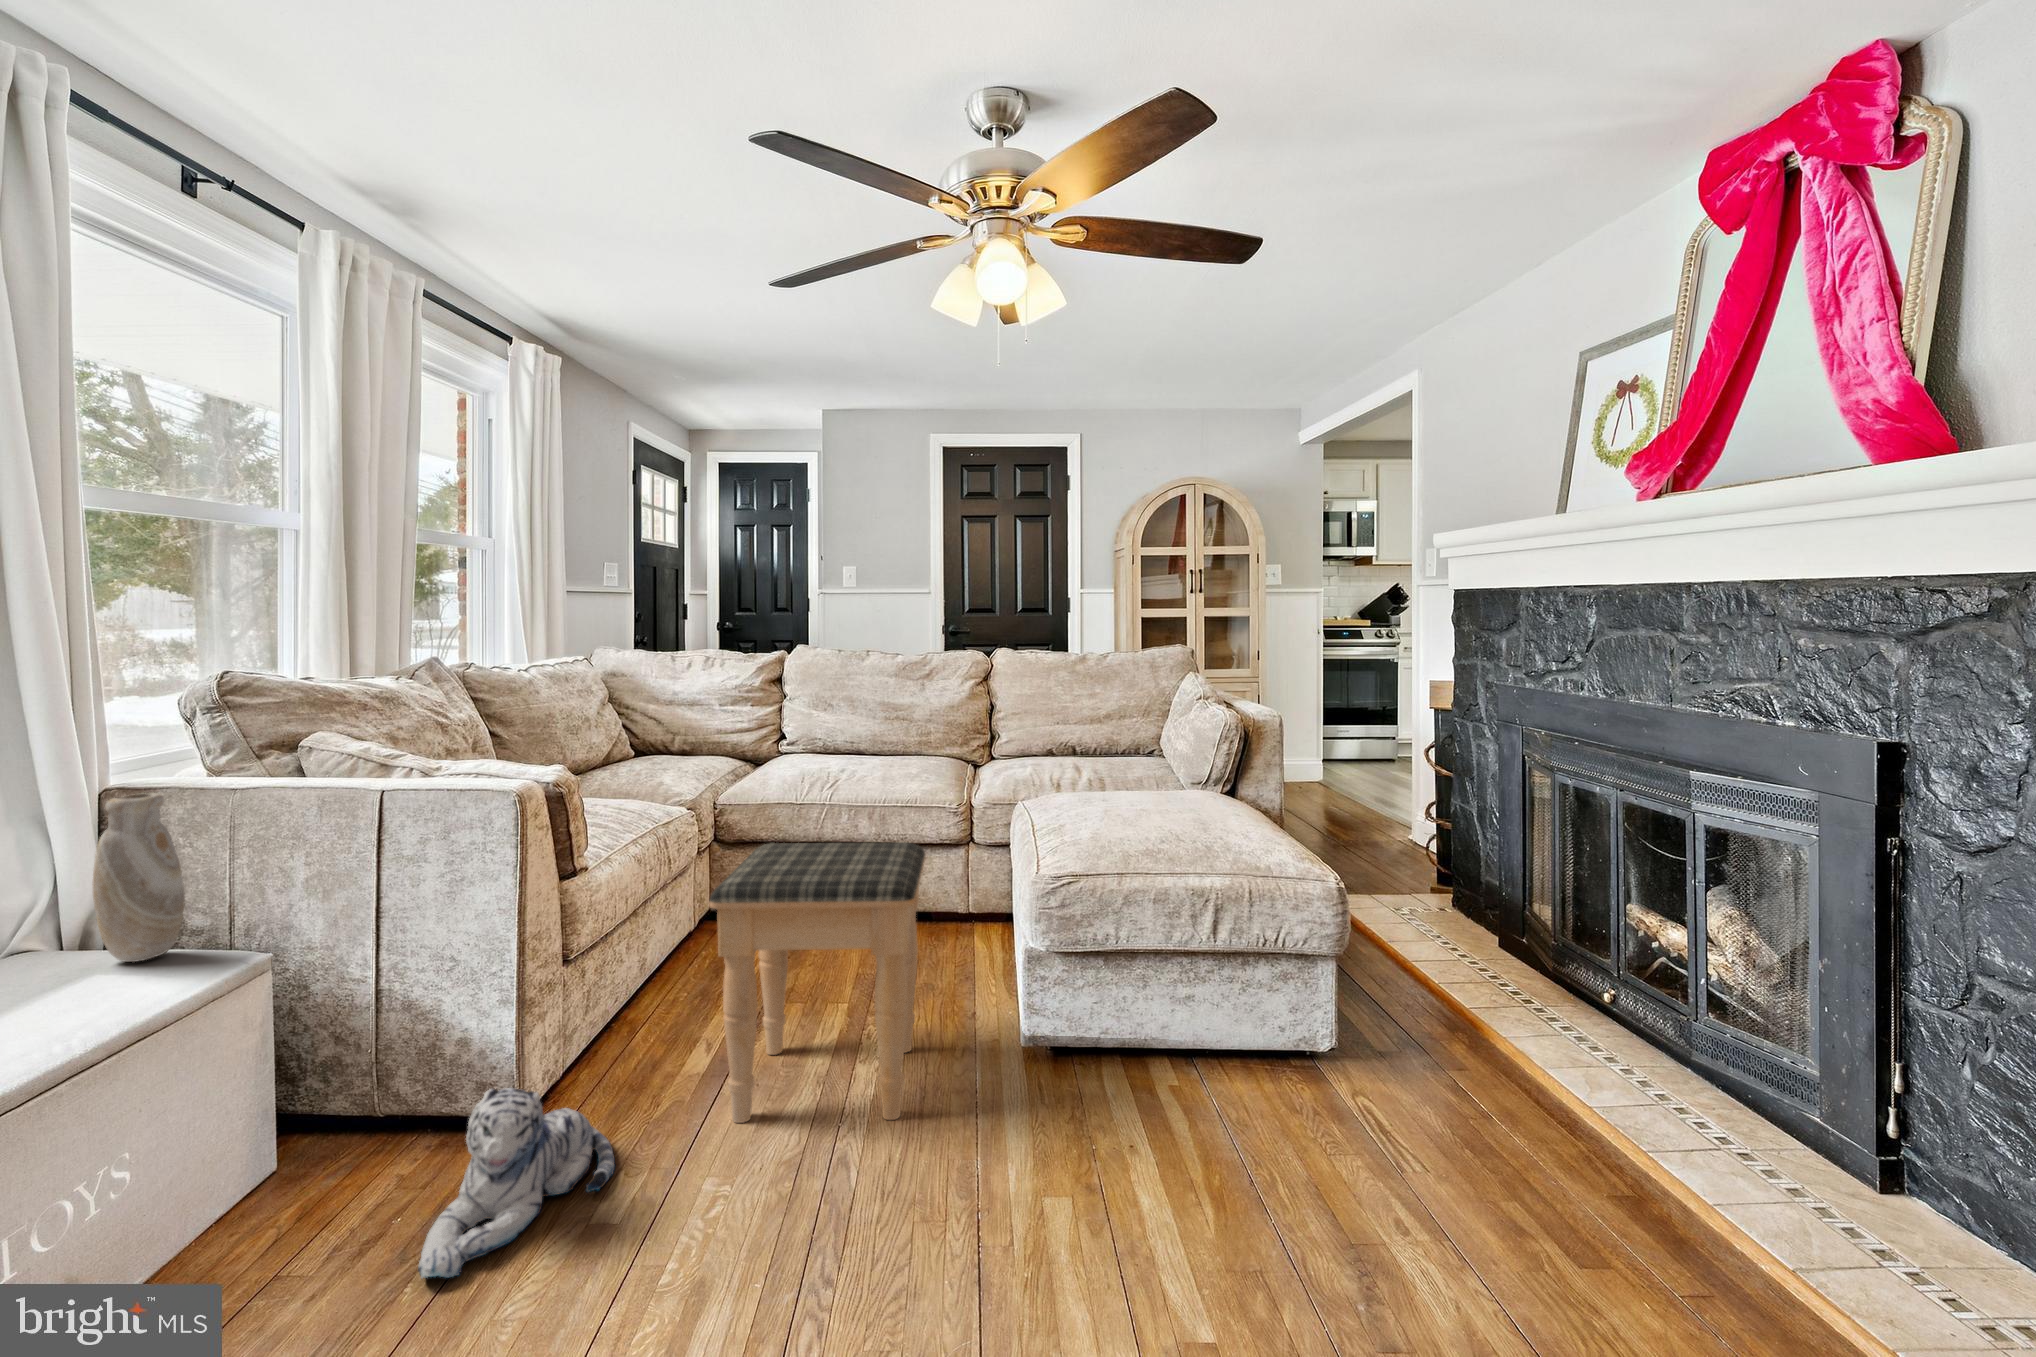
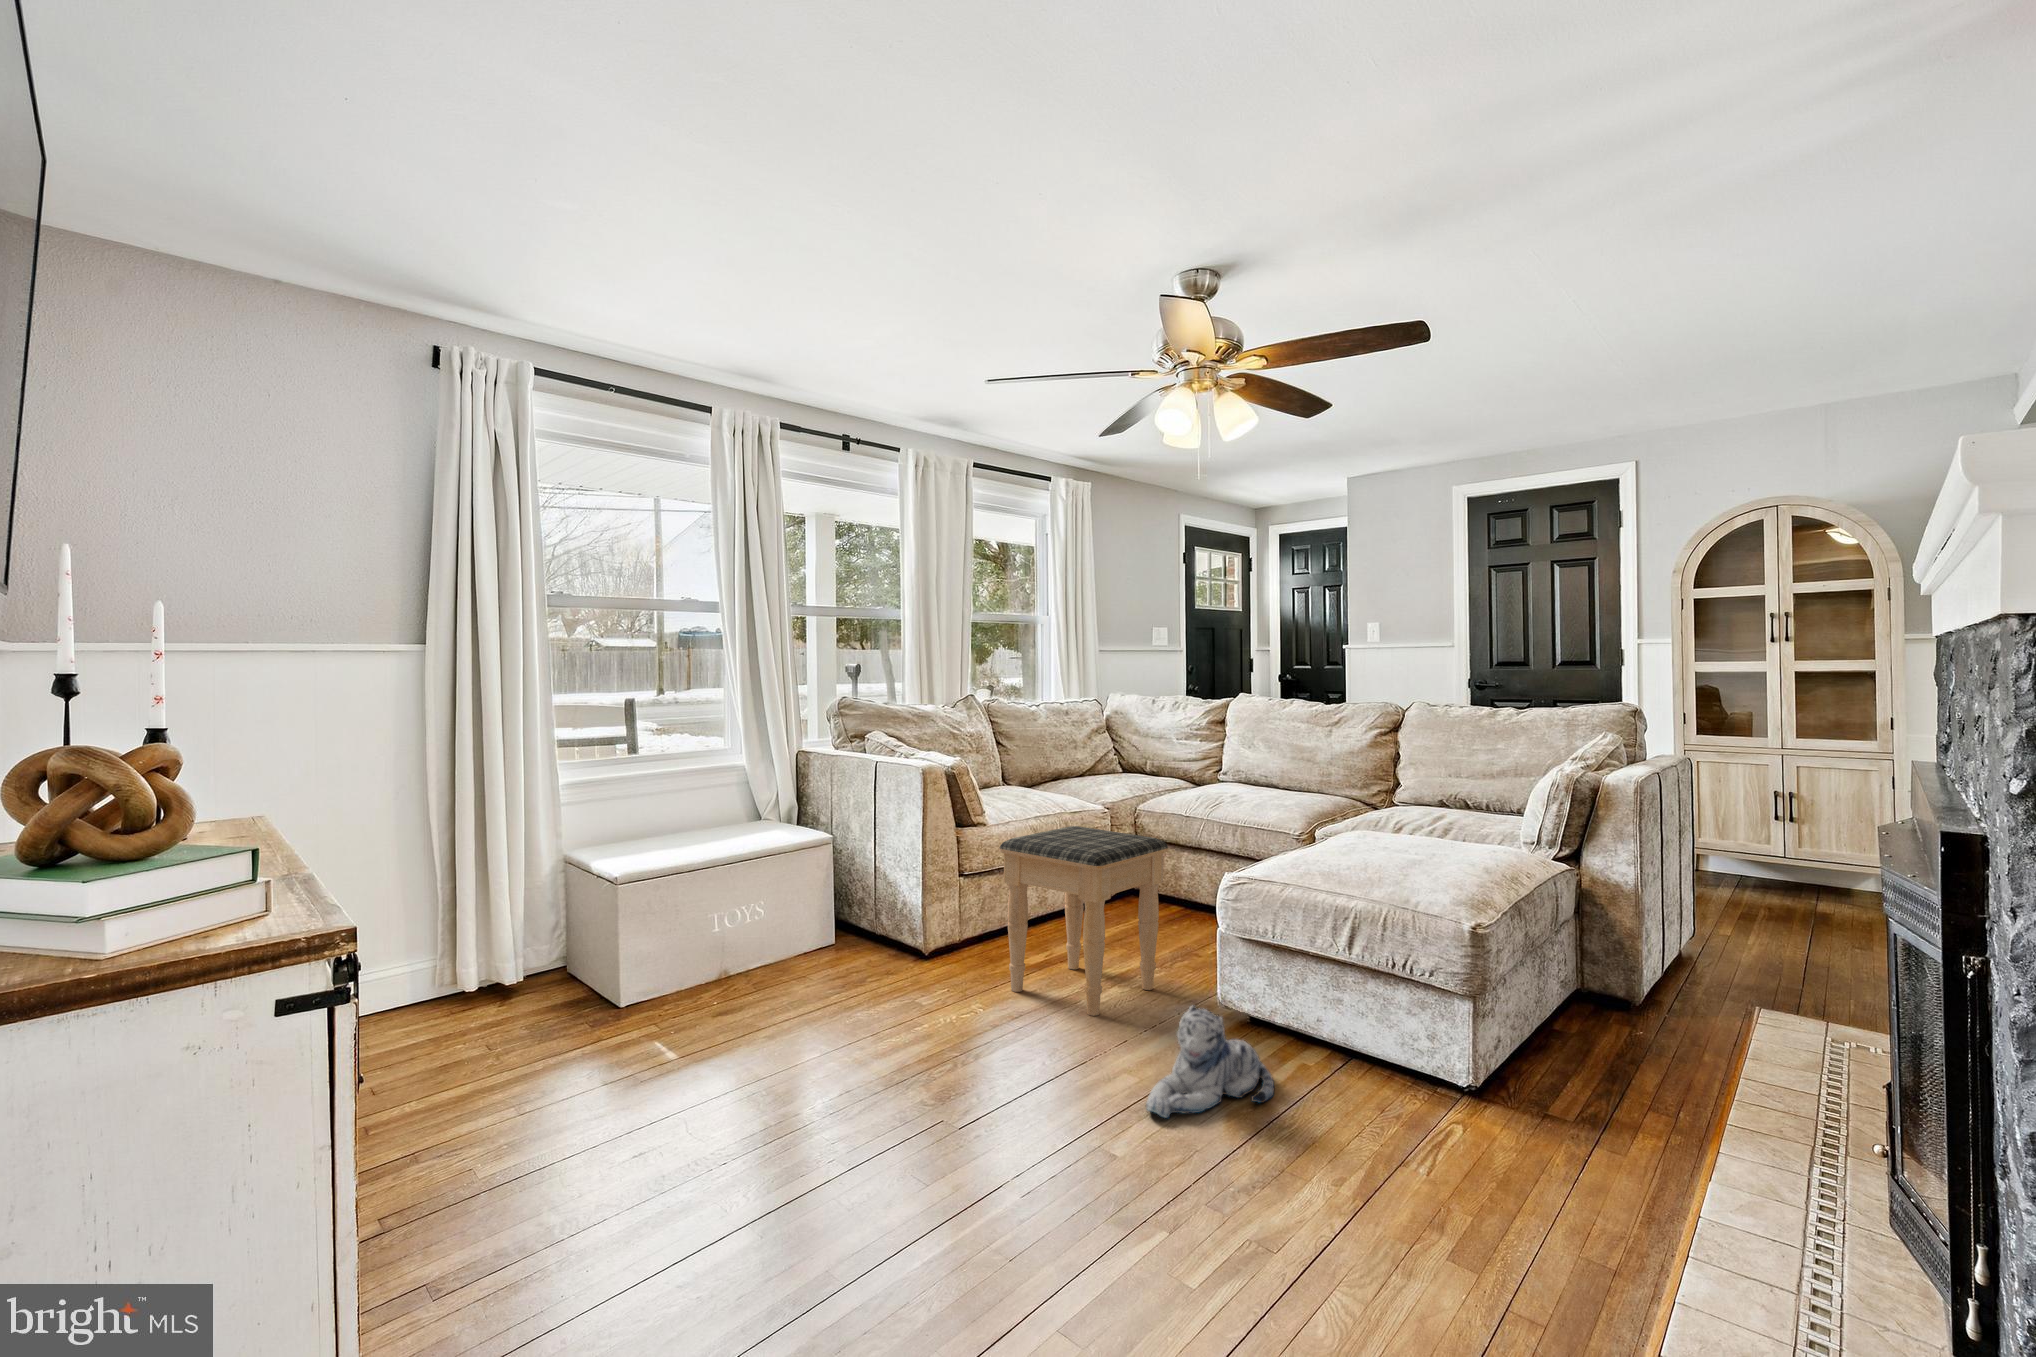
vase: present [92,793,185,962] -> none [774,756,805,834]
plush toy: present [418,1088,615,1278] -> present [1146,1006,1274,1118]

